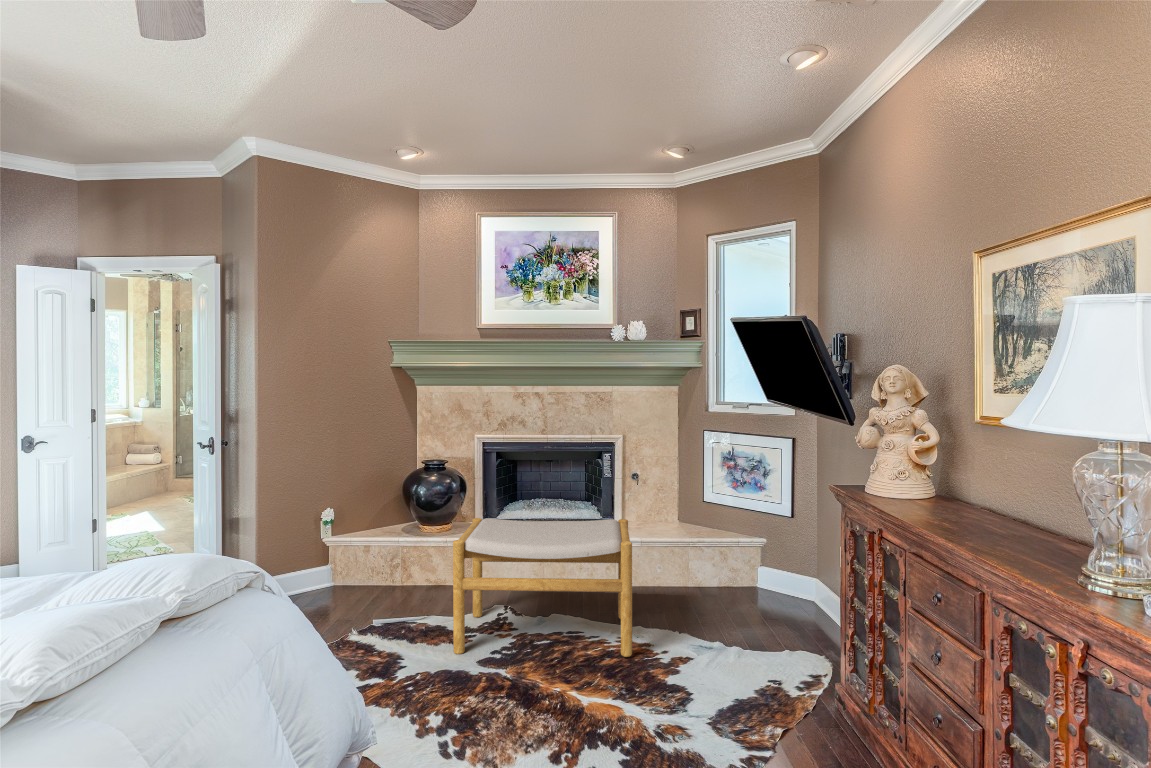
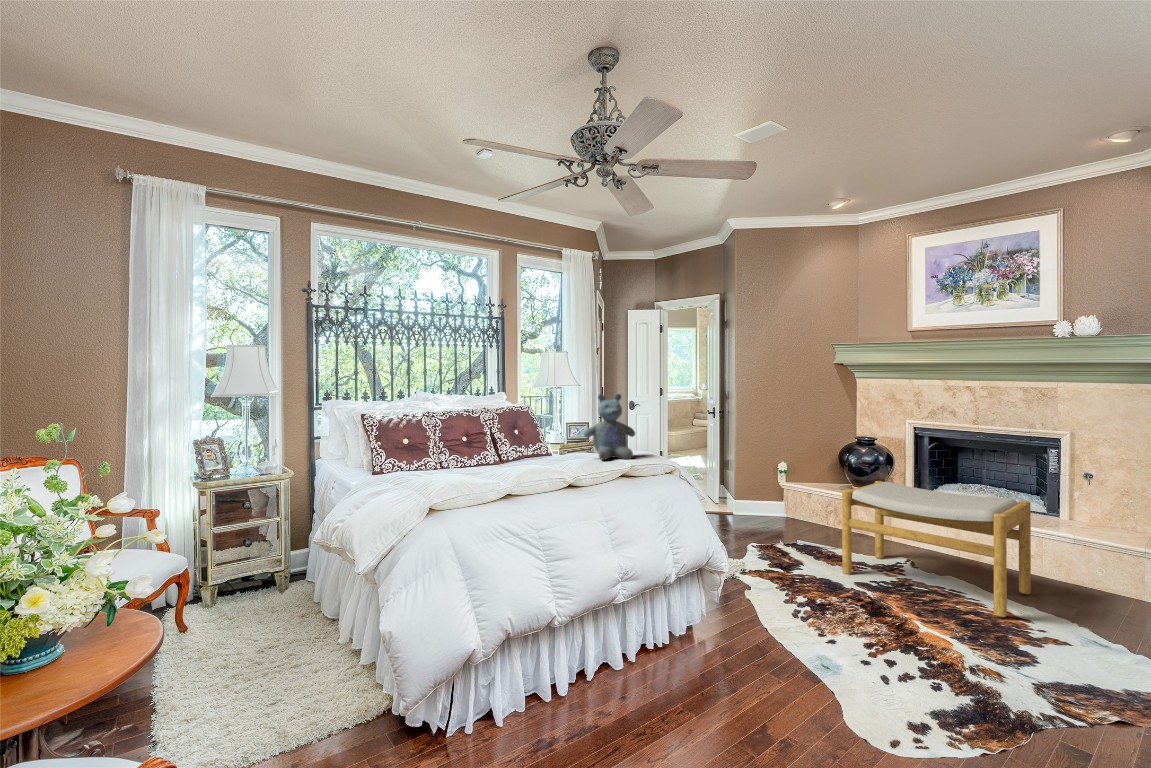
stuffed bear: none [47,435,188,592] -> present [584,394,635,460]

